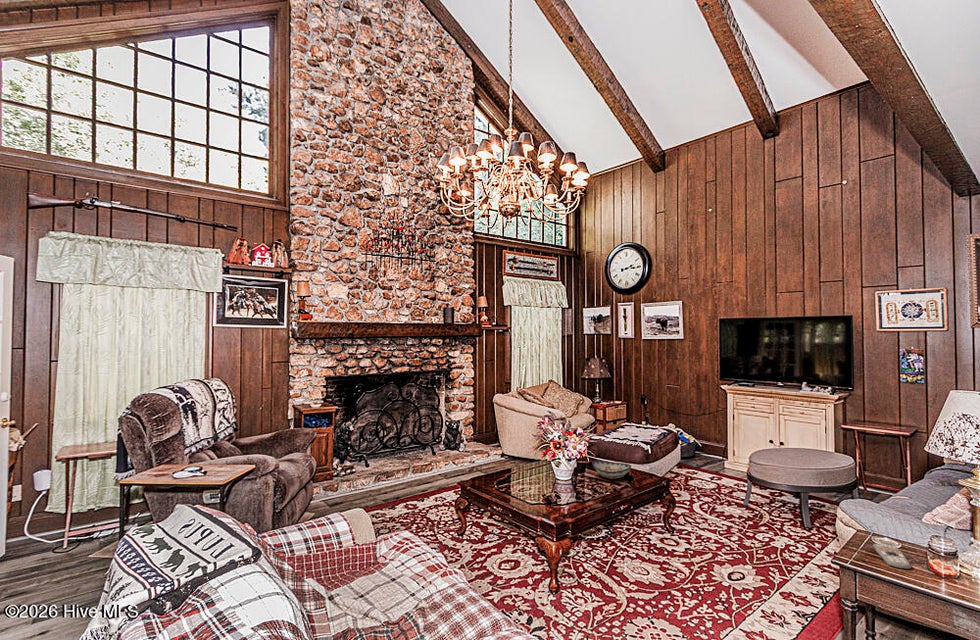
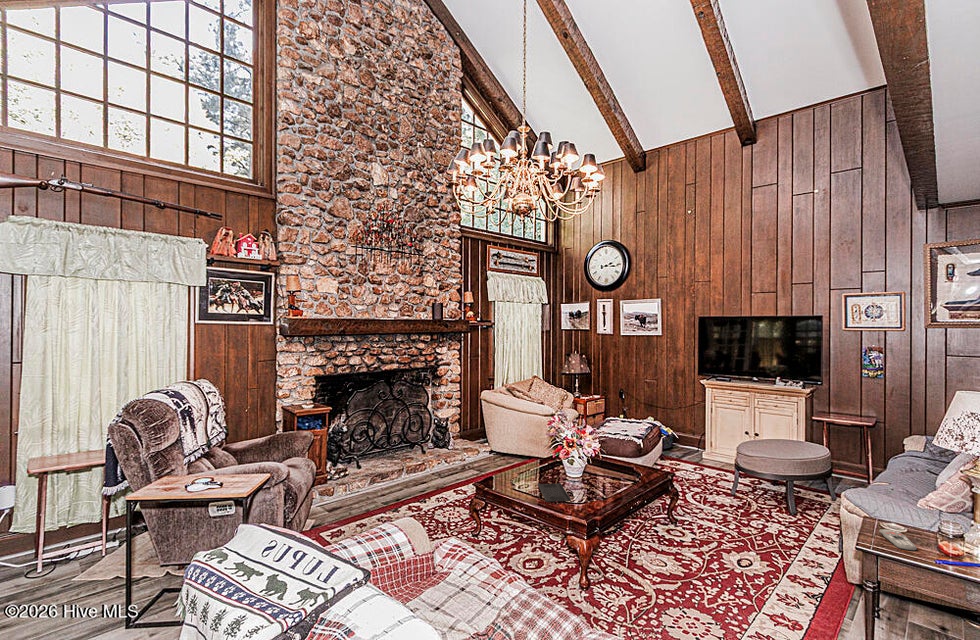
decorative bowl: present [592,461,631,479] -> none [602,458,641,476]
tray: none [520,483,547,502] -> present [538,482,571,502]

